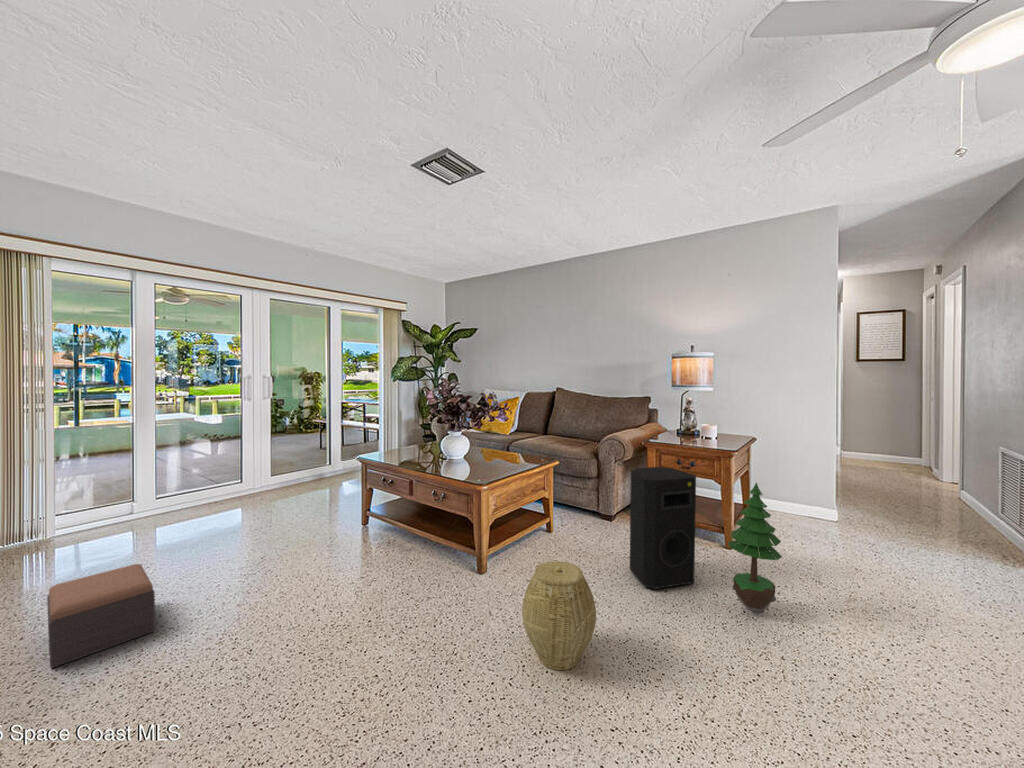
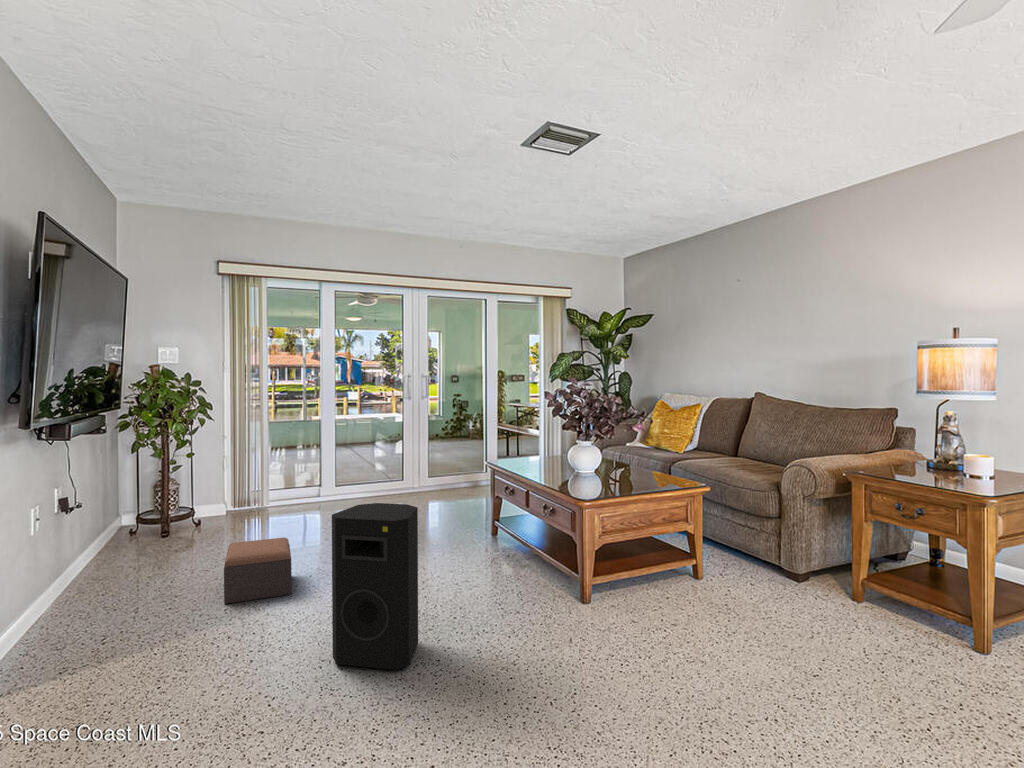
speaker: present [630,467,696,589] -> present [332,503,418,670]
potted tree: present [729,483,782,613] -> none [887,528,970,717]
woven basket: present [522,561,596,670] -> none [577,586,661,705]

